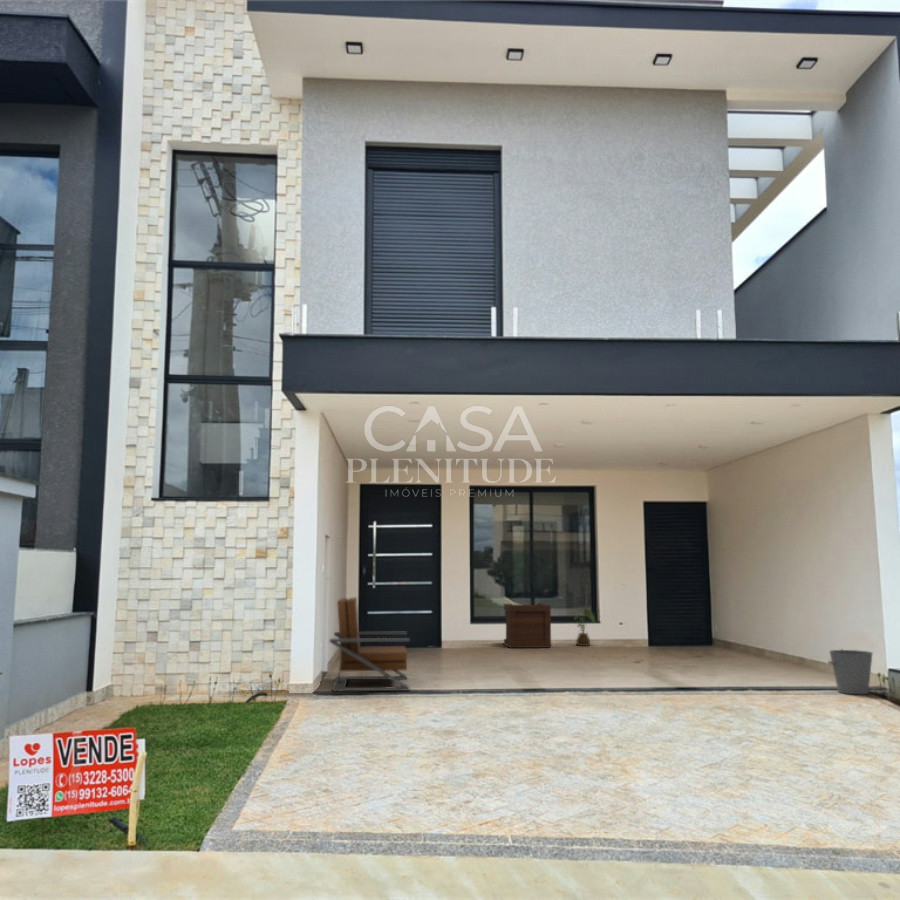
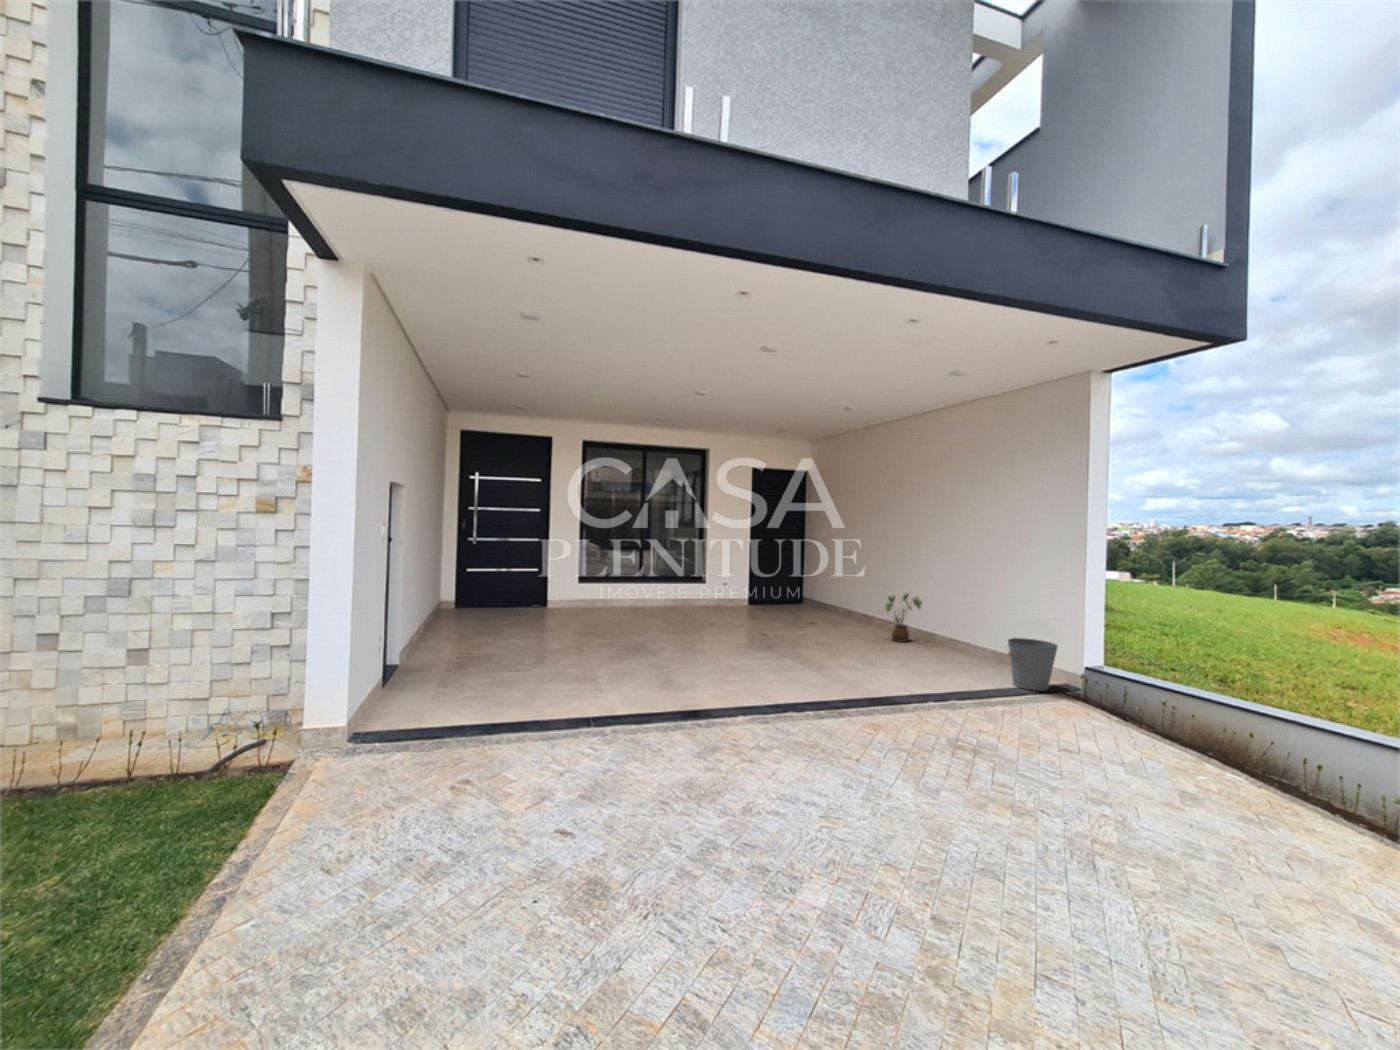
lounge chair: present [330,598,409,691] -> none [394,568,519,712]
wooden crate: present [504,603,551,648] -> none [611,563,664,610]
house plant: present [576,608,595,646] -> present [885,594,923,642]

